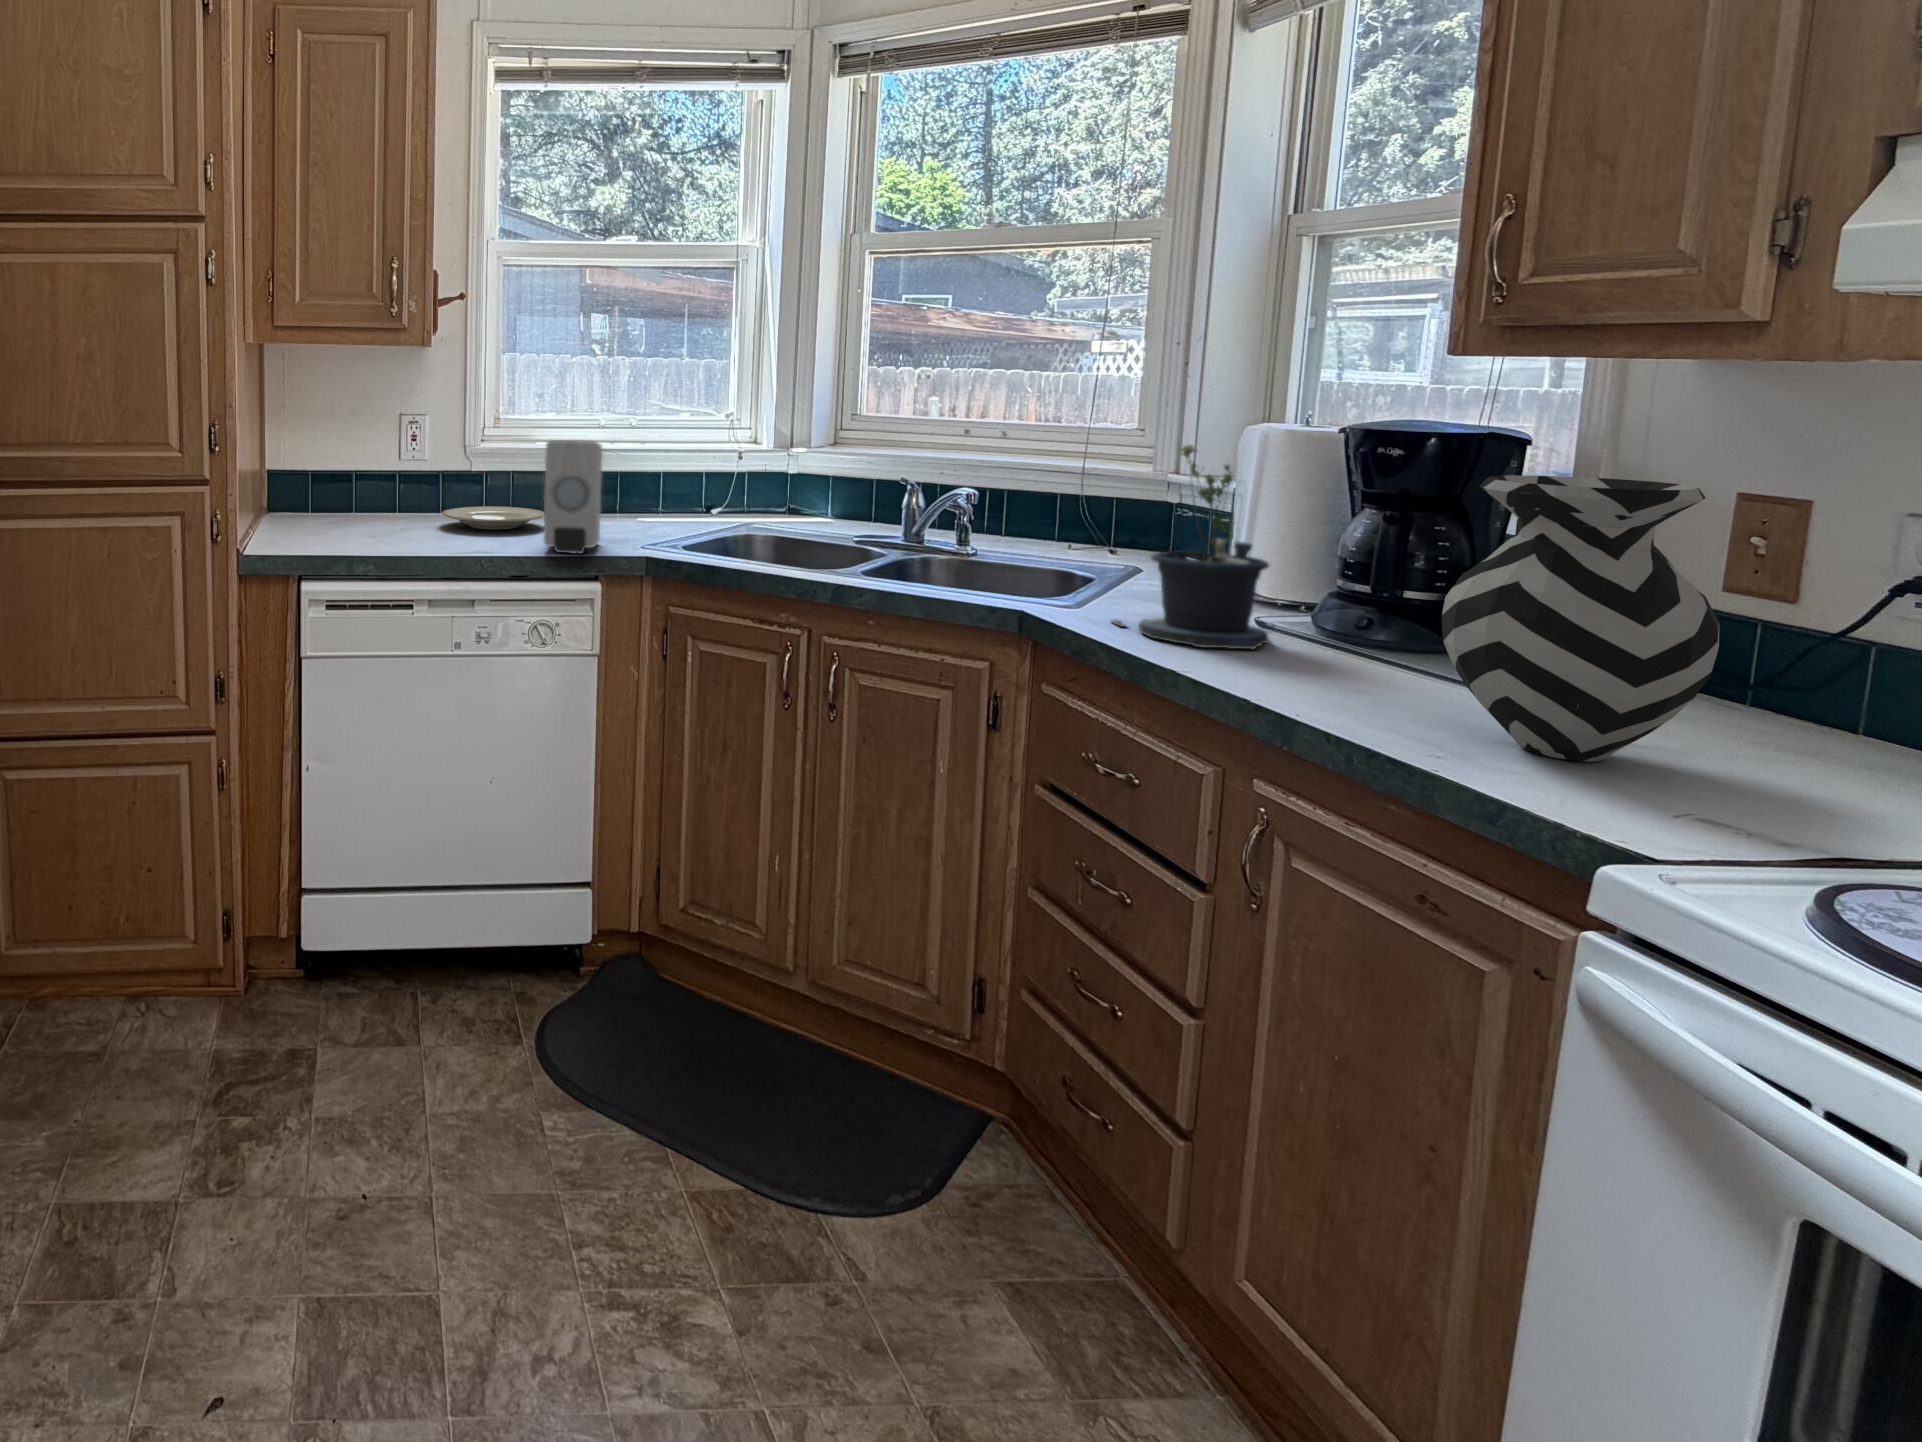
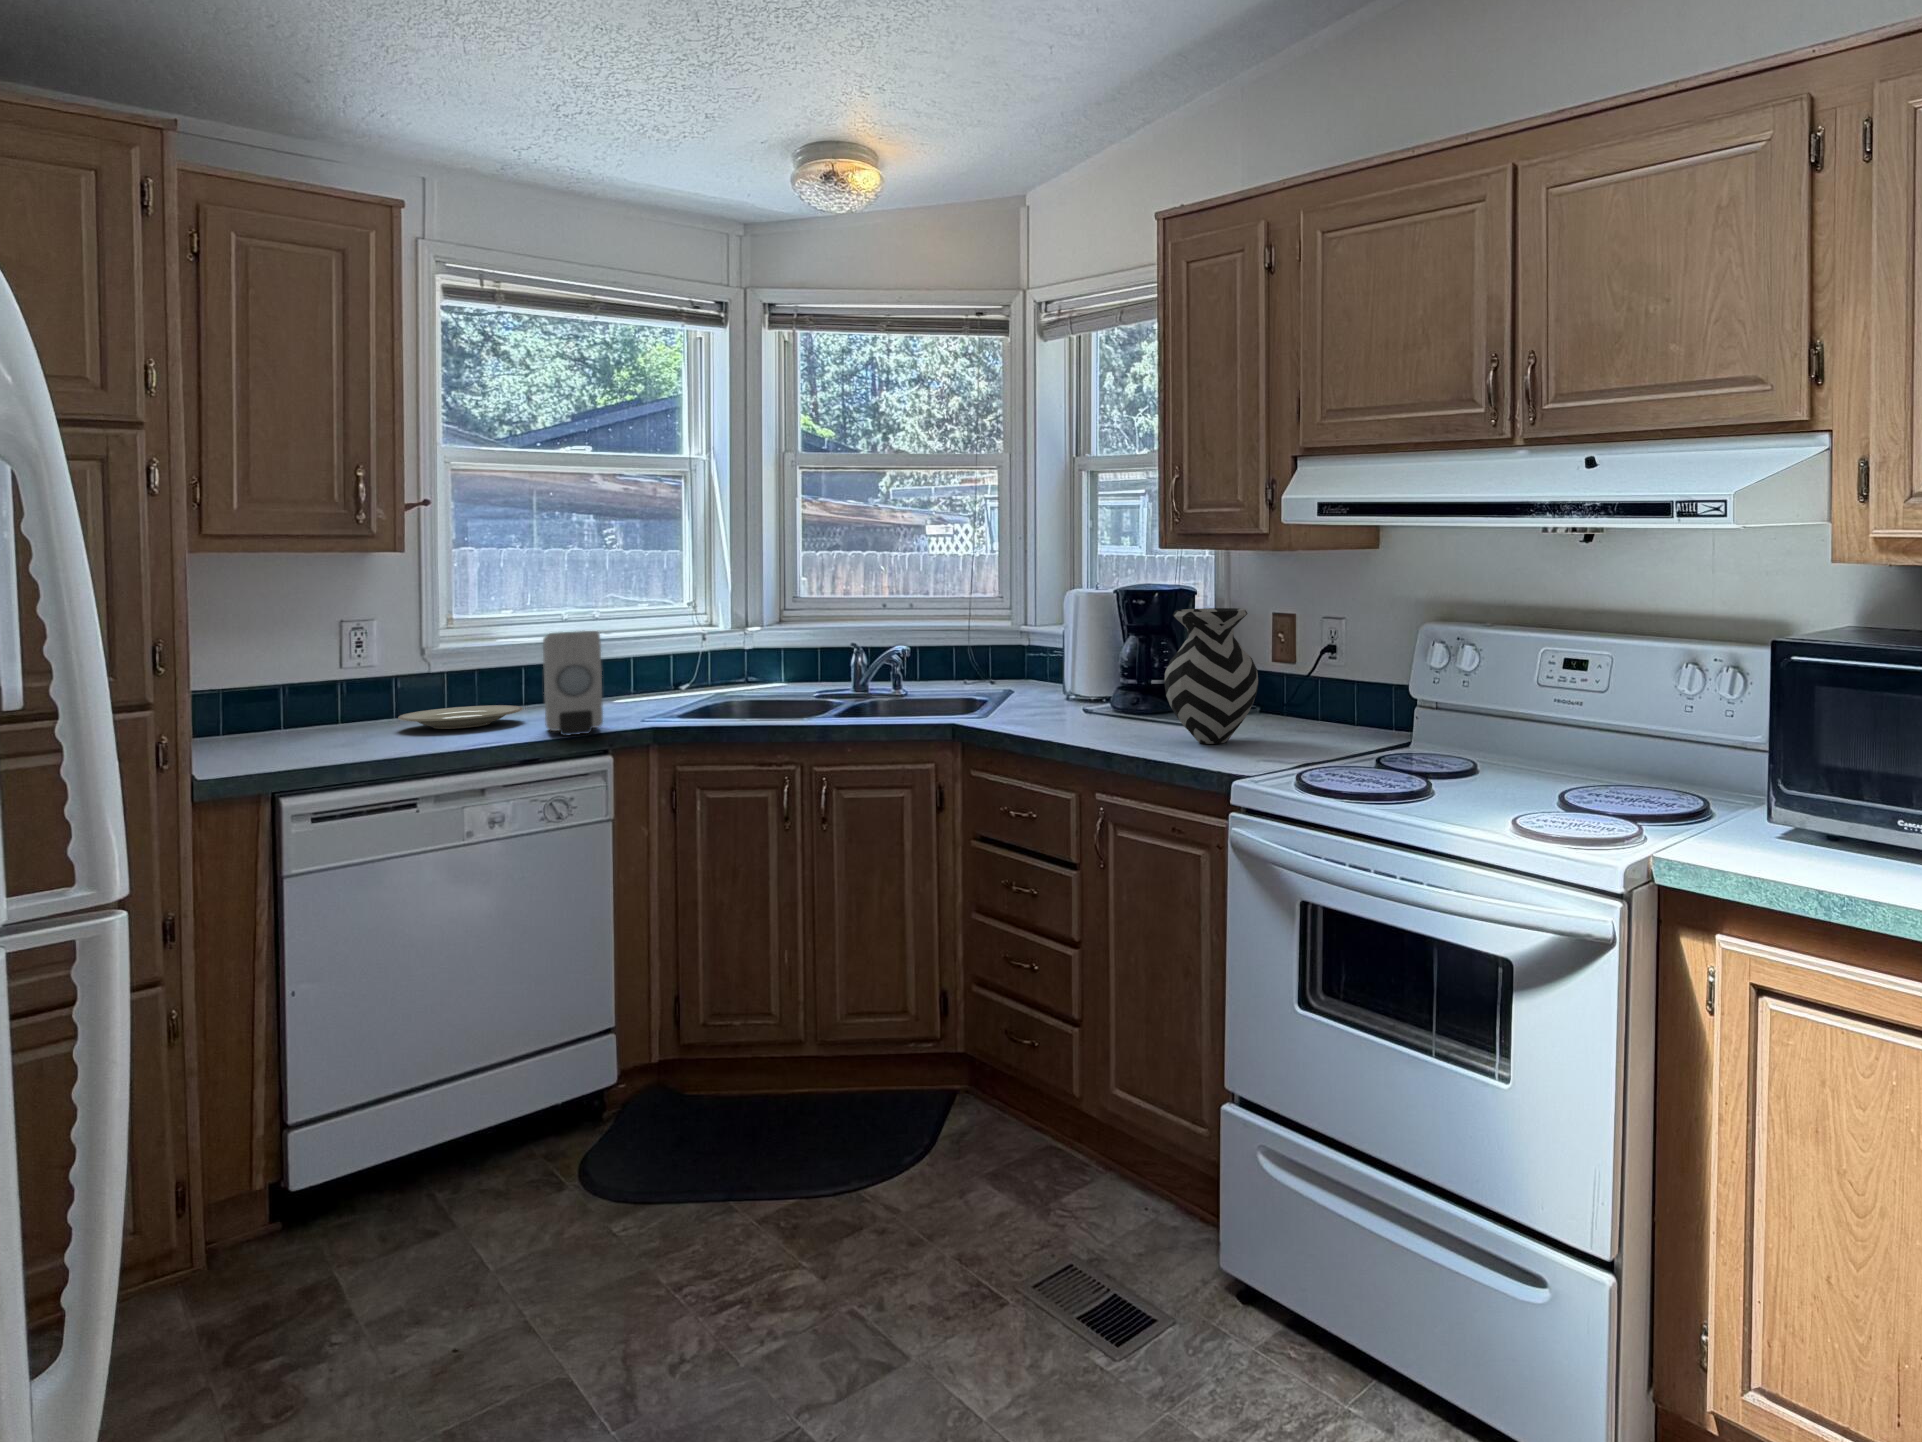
potted plant: present [1113,445,1271,649] -> none [1009,604,1095,727]

